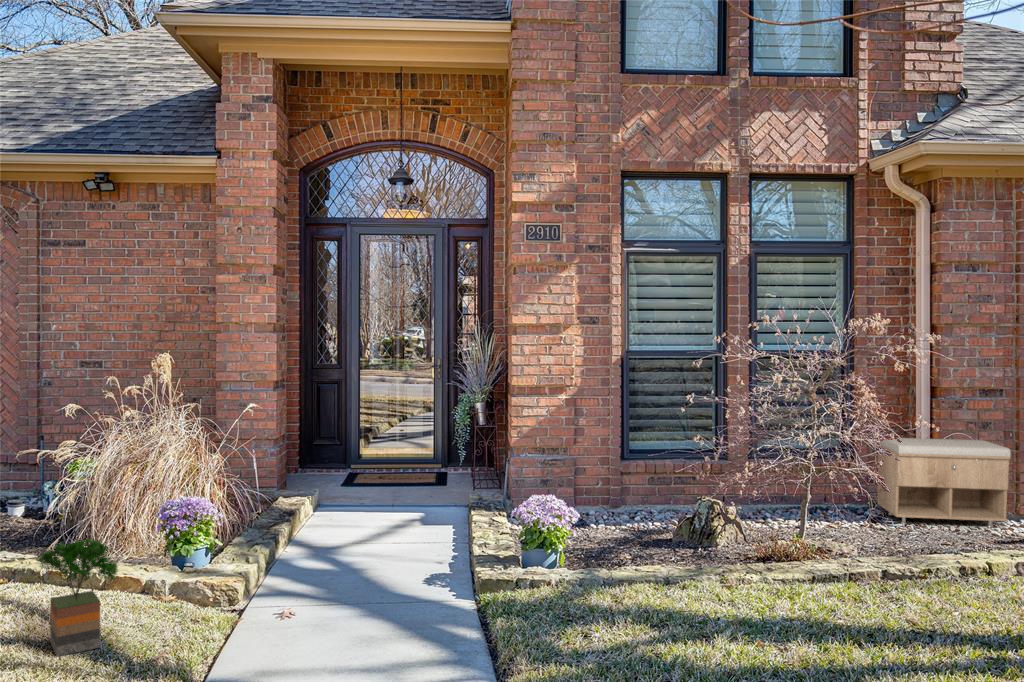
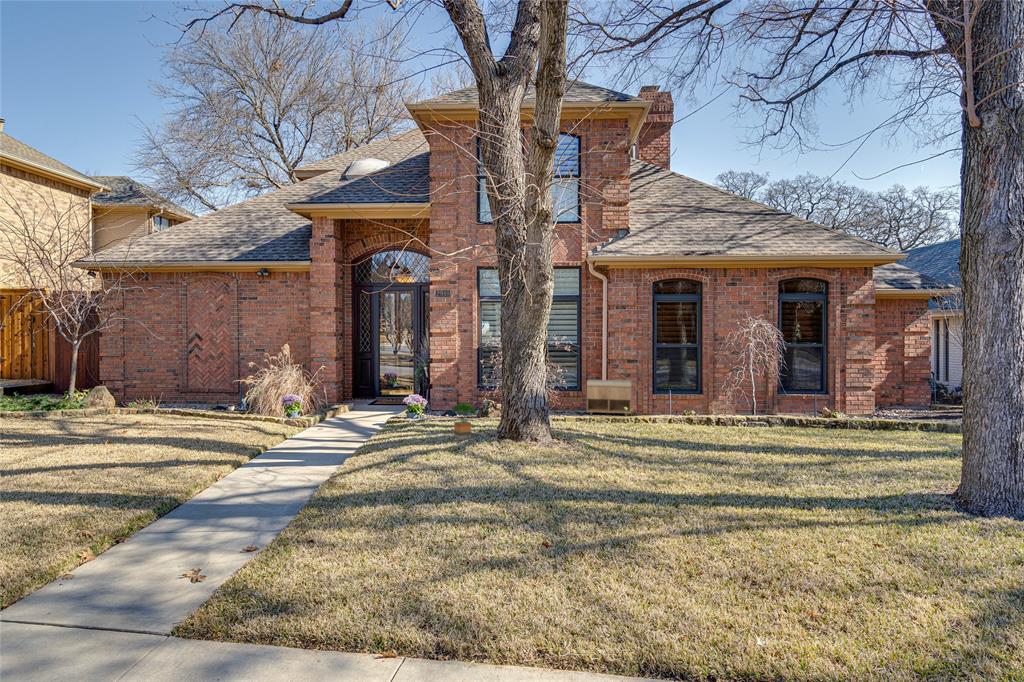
potted tree: present [37,539,118,656] -> present [452,404,476,439]

